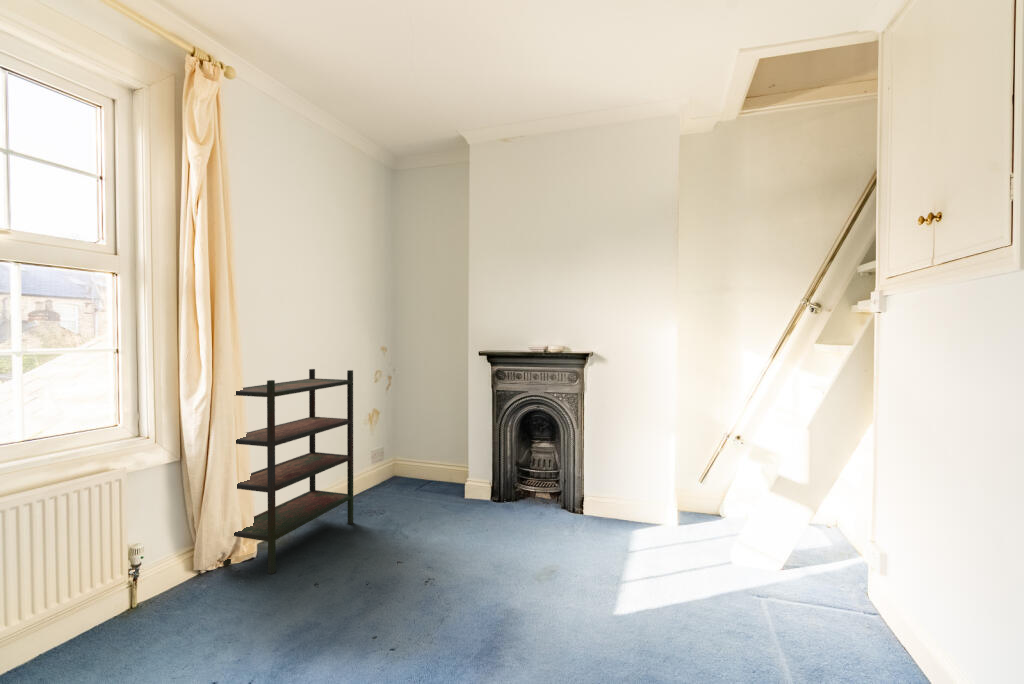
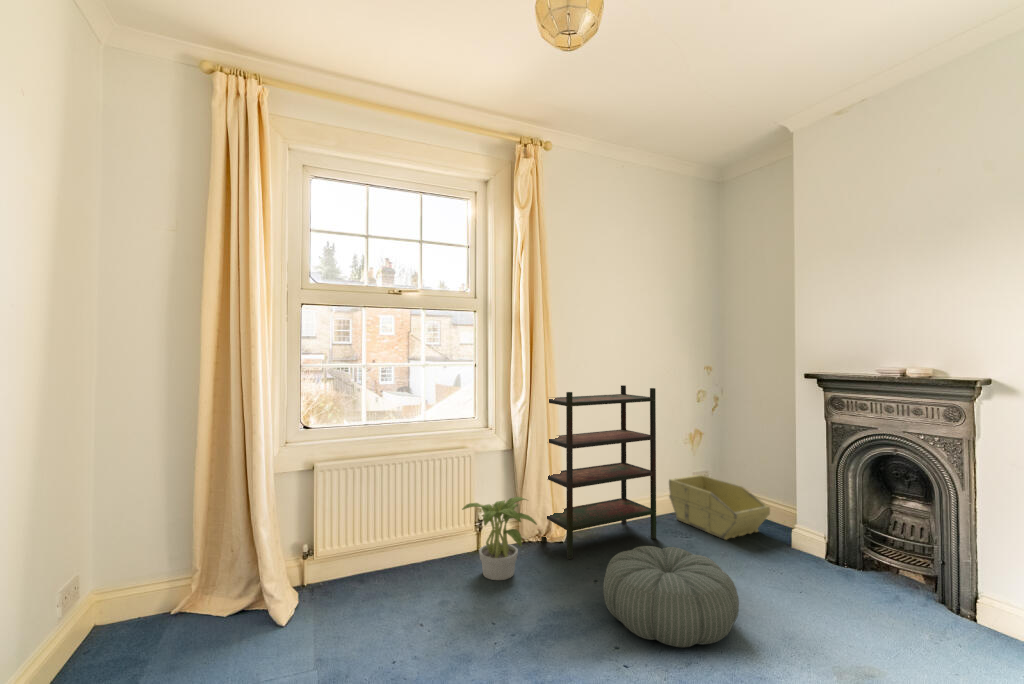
storage bin: none [353,451,445,506] -> present [669,475,770,540]
potted plant: none [127,518,243,636] -> present [462,497,537,580]
pouf: none [339,524,468,620] -> present [603,546,739,647]

